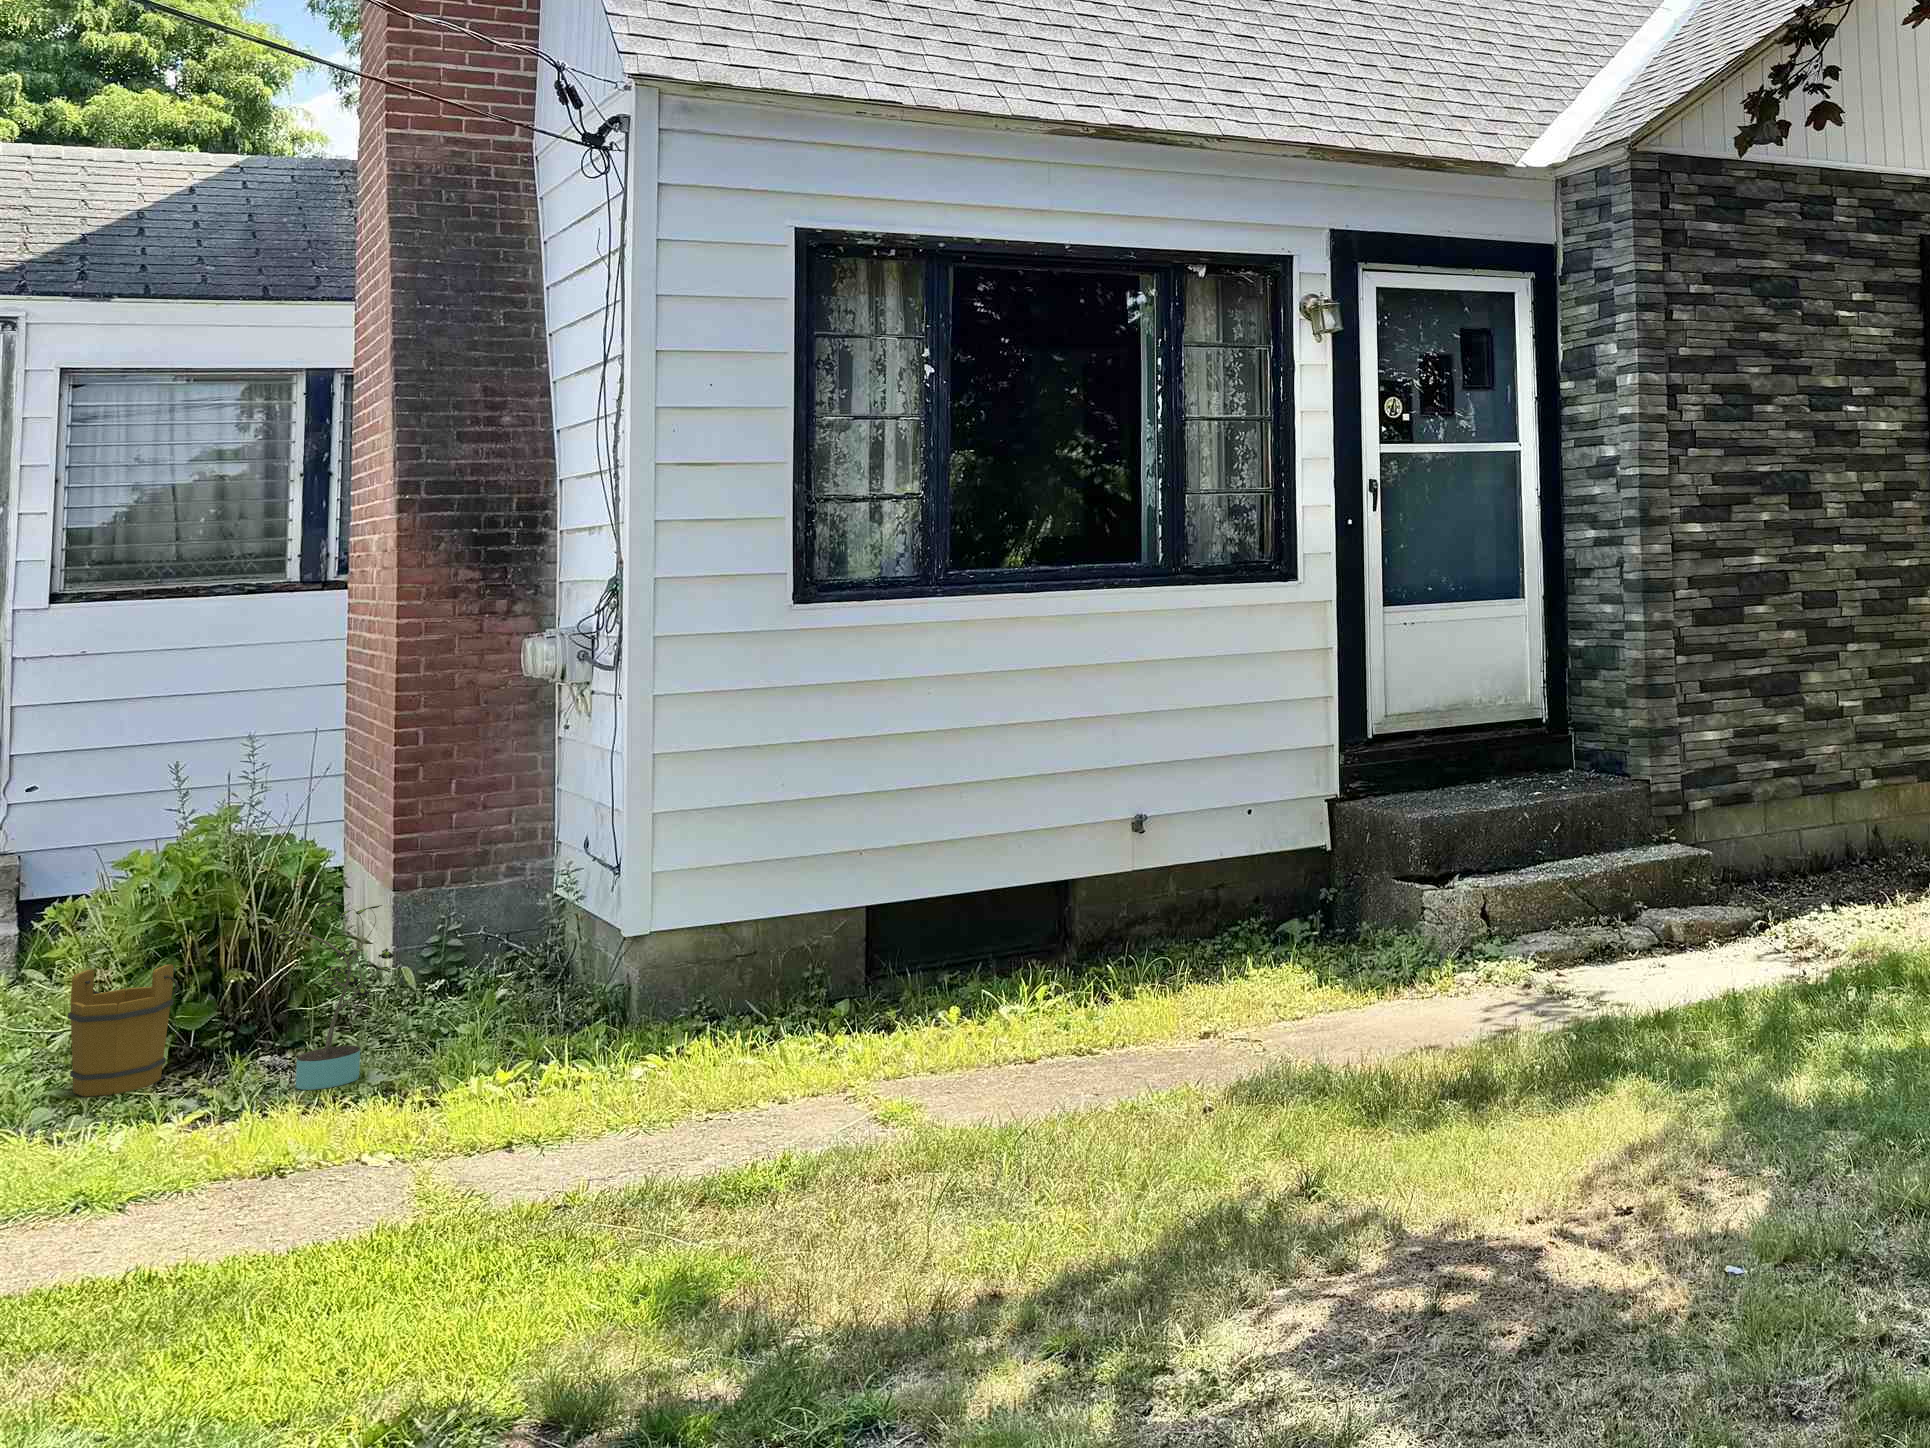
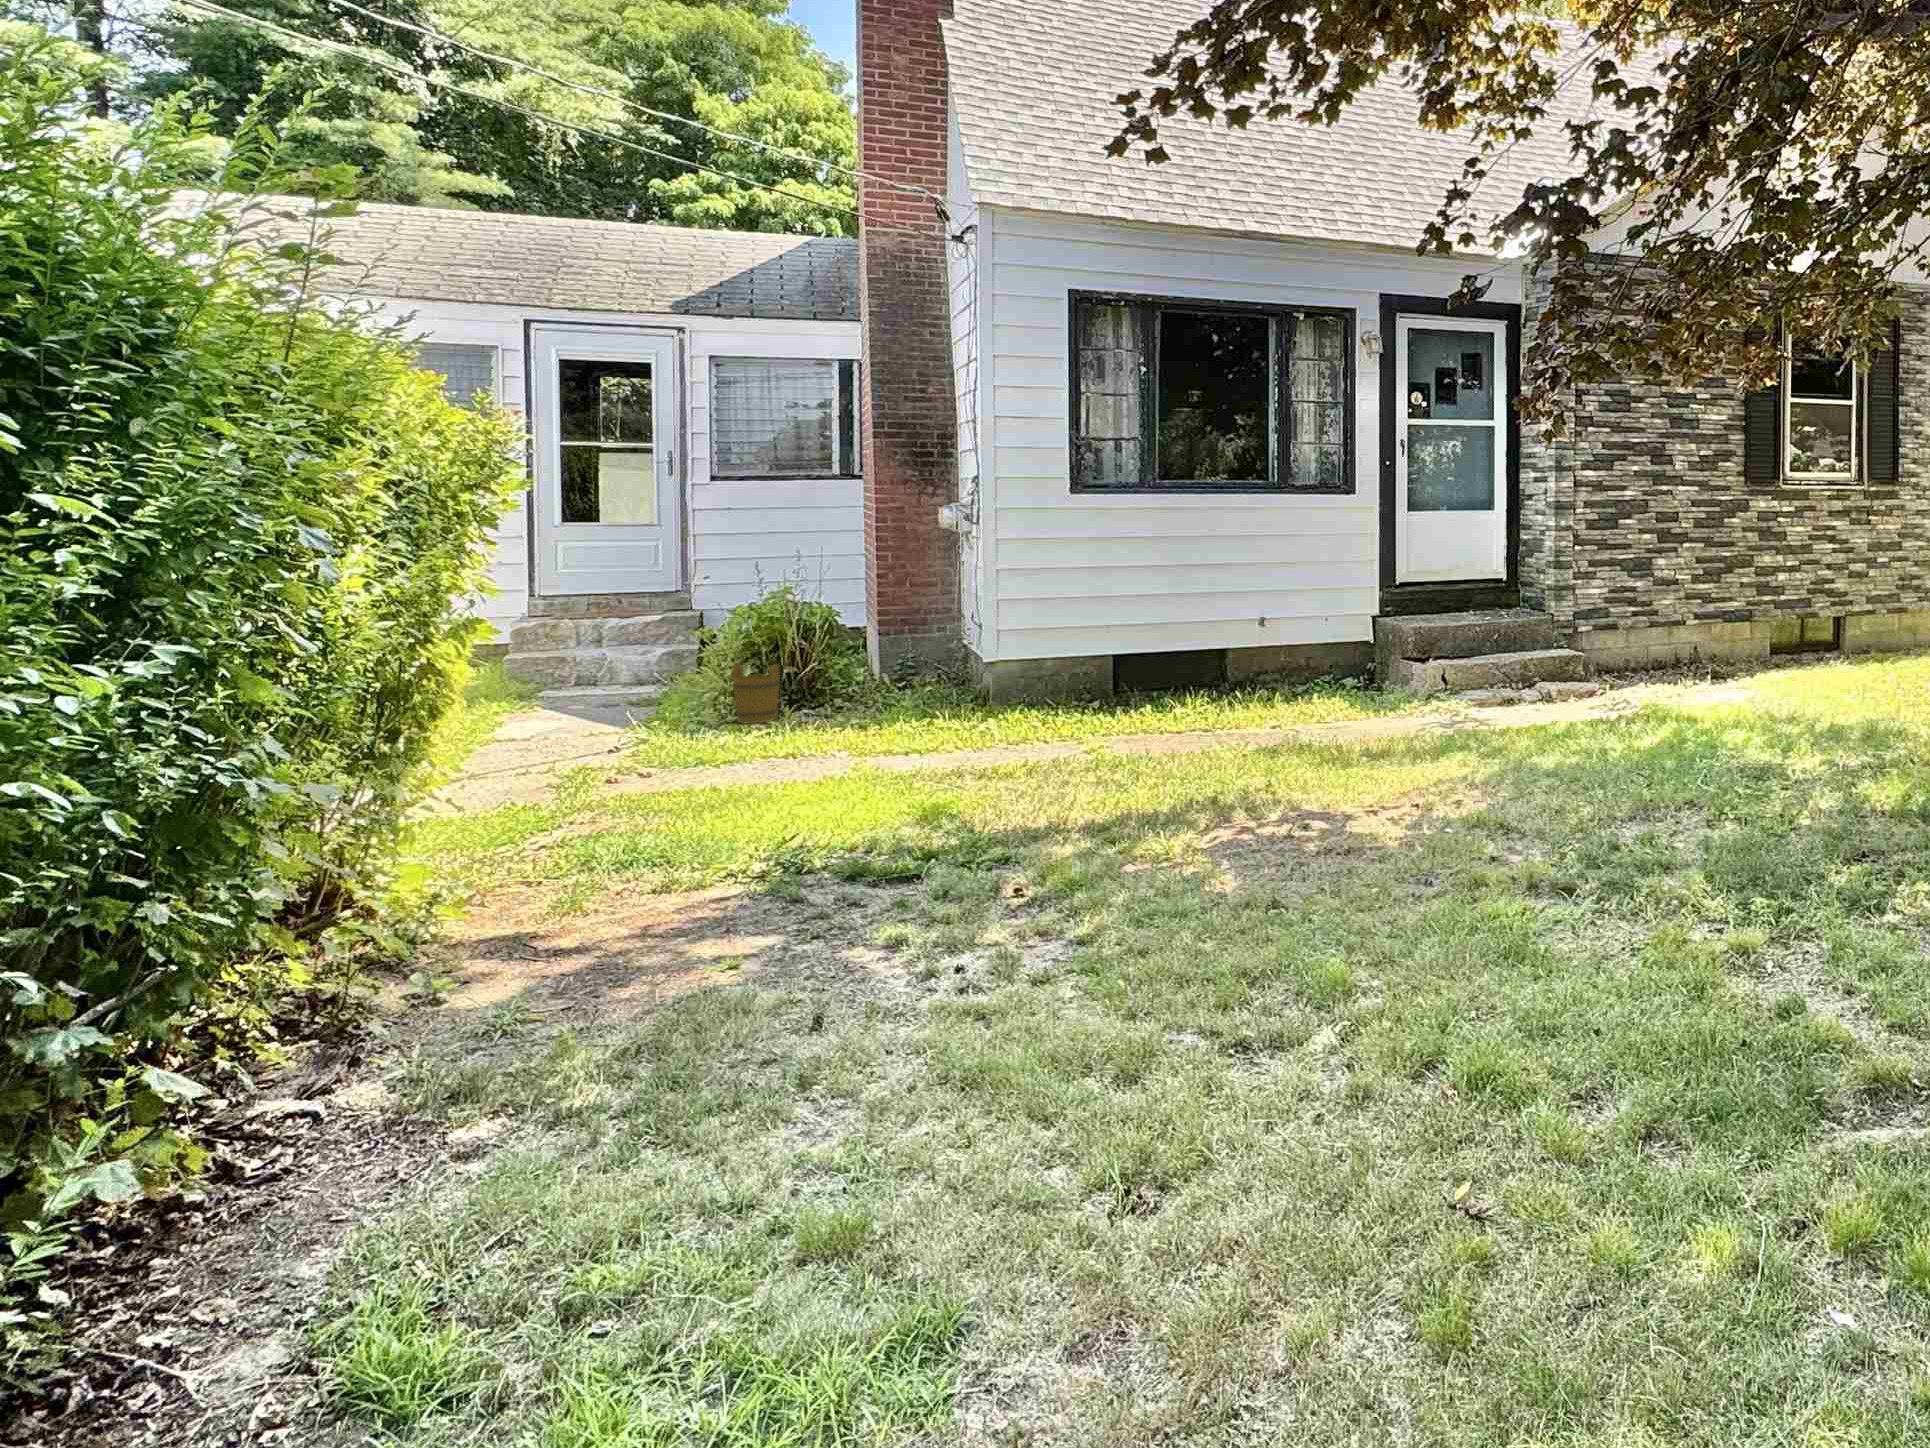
potted plant: present [274,901,394,1090] -> none [823,637,882,726]

